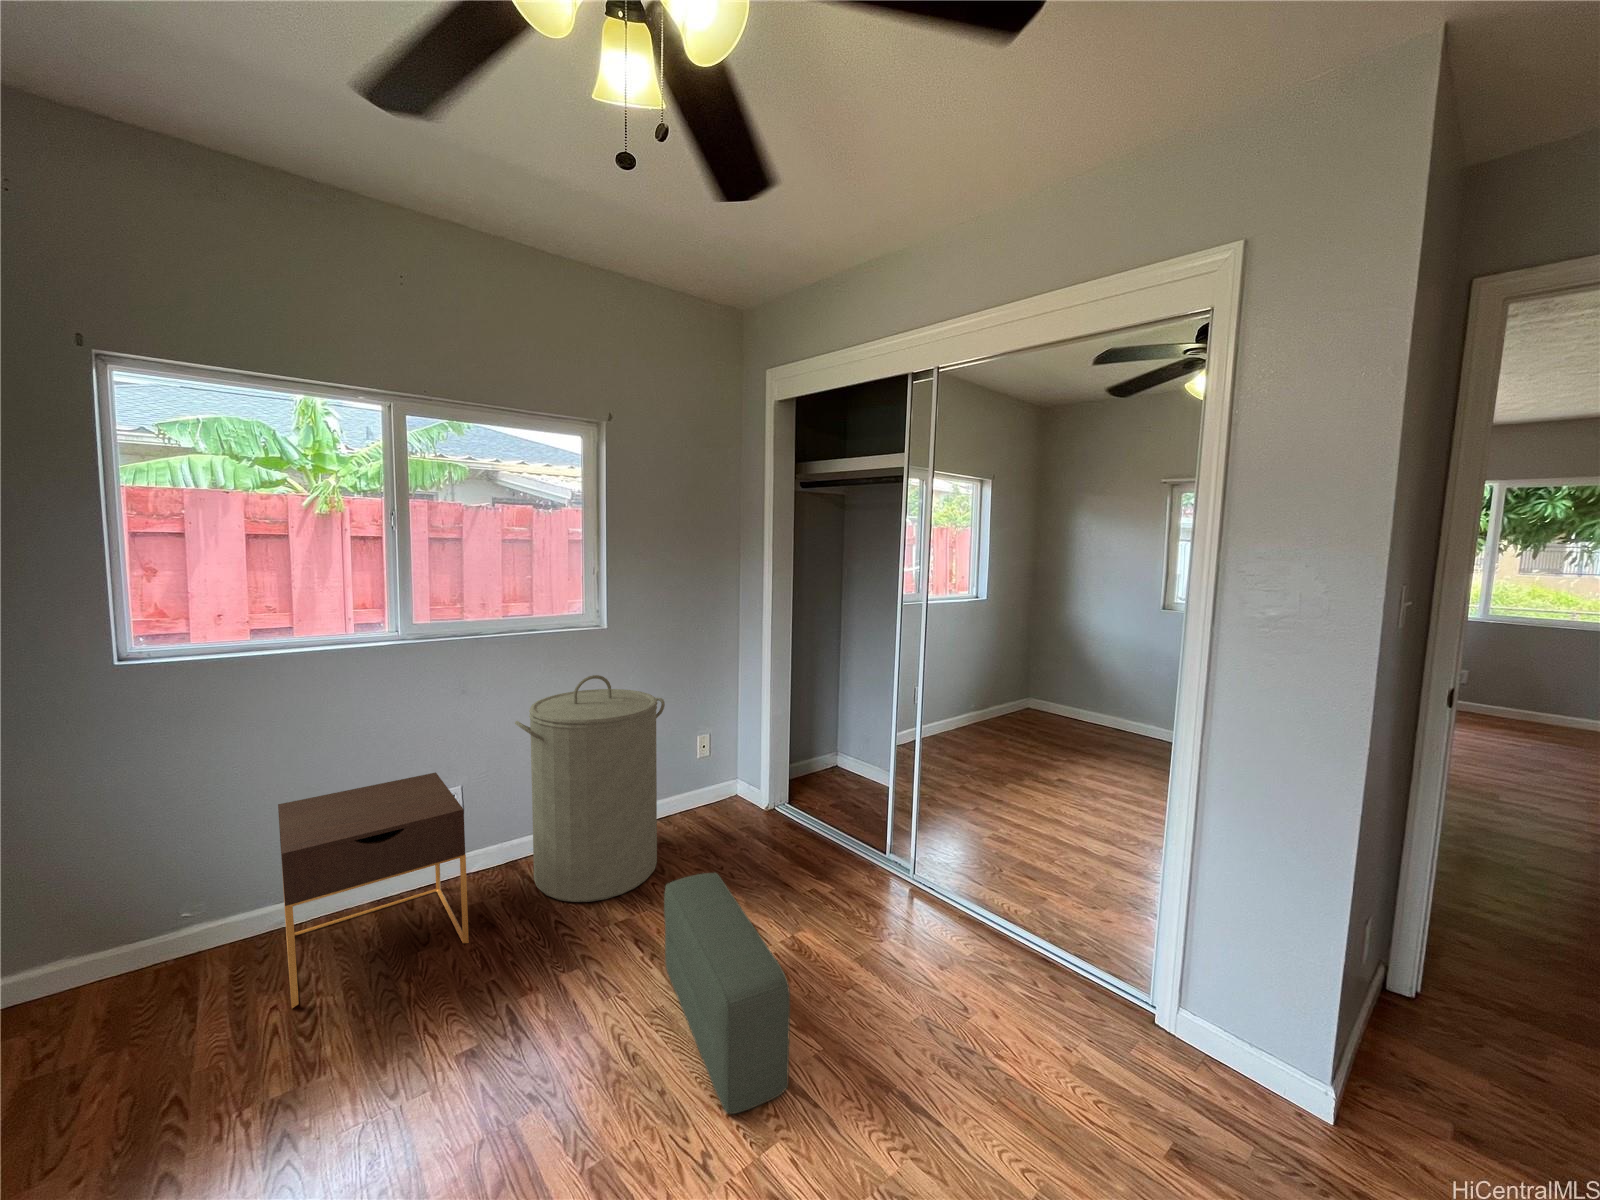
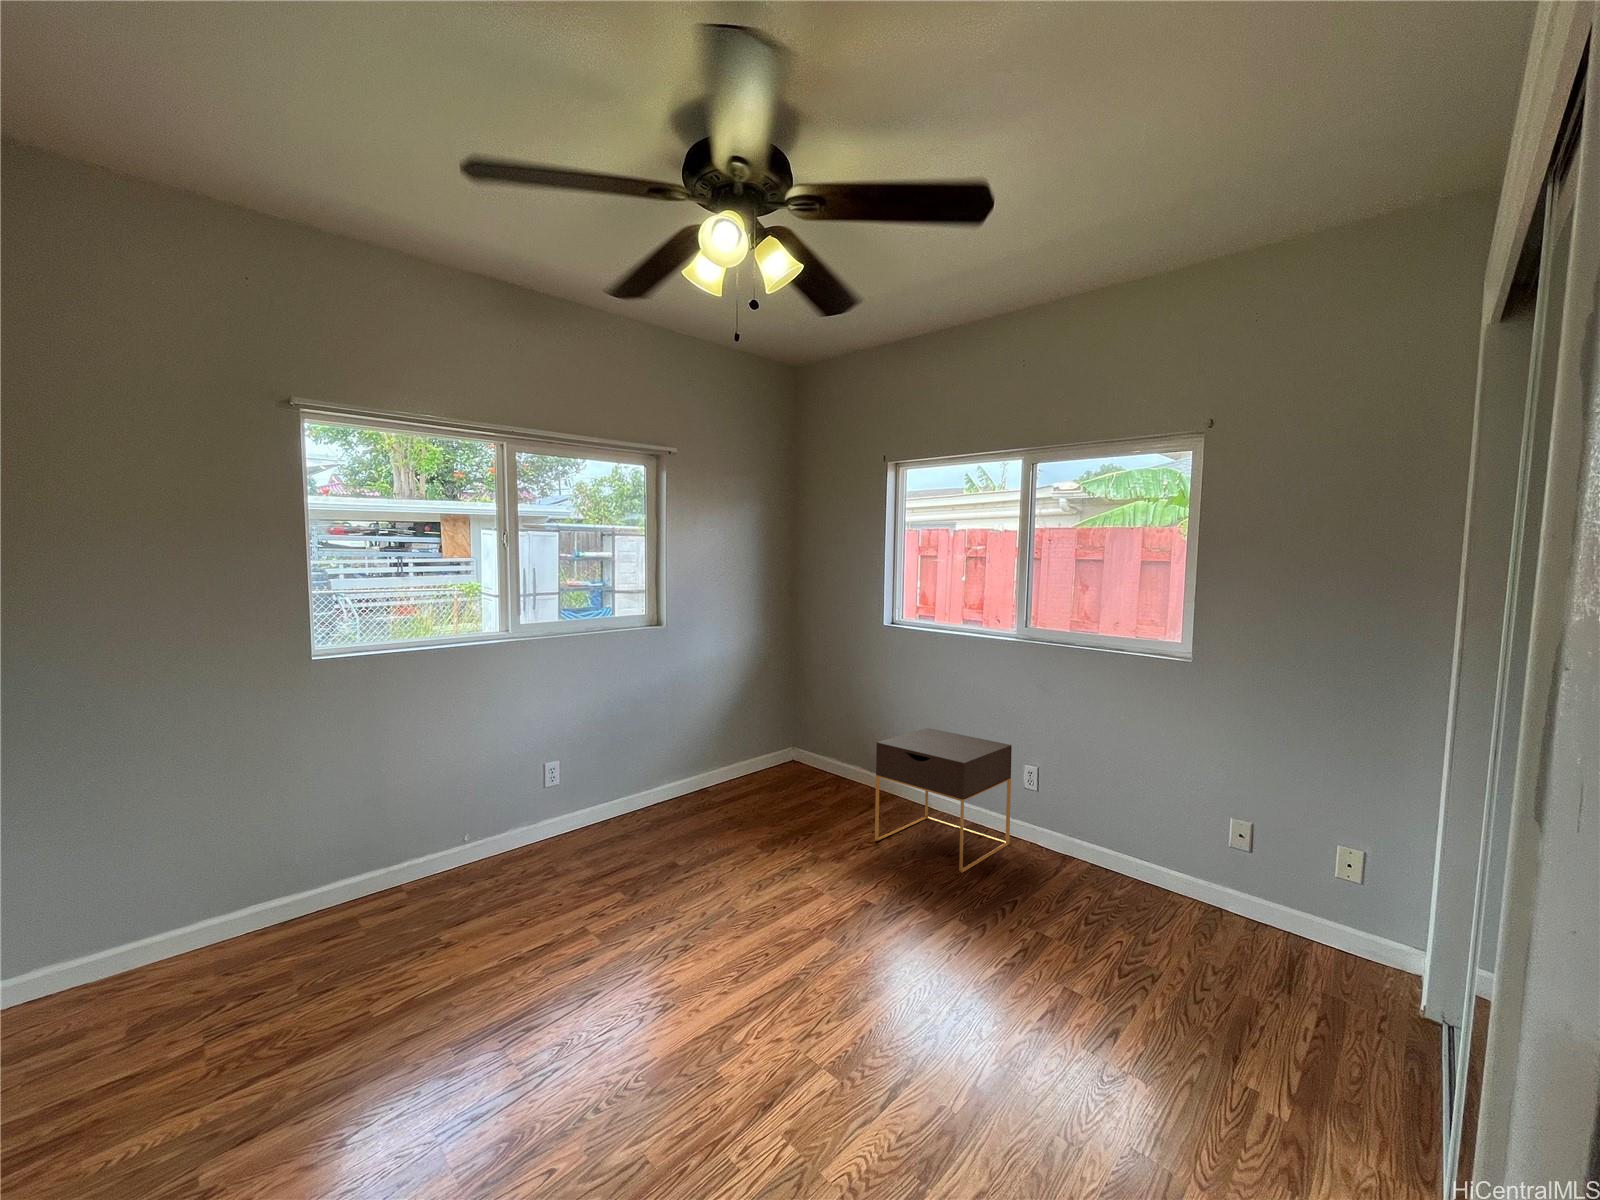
laundry hamper: present [515,675,665,902] -> none [1033,690,1204,936]
pouf: present [664,873,790,1114] -> none [851,885,1048,1078]

